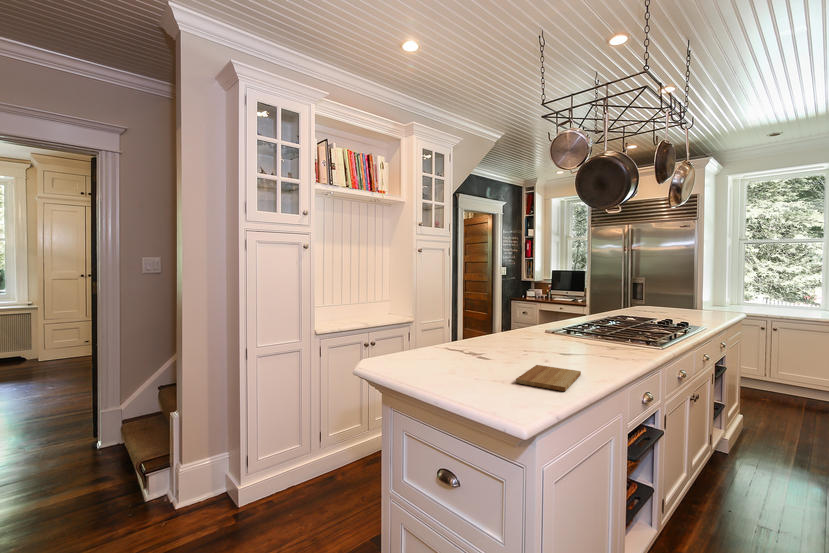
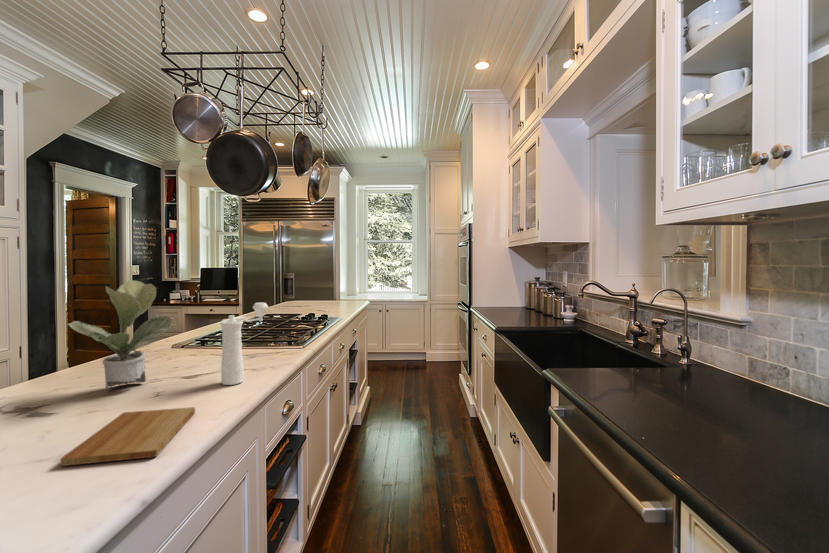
potted plant: none [500,280,560,351] -> present [67,280,171,388]
pepper mill: none [594,302,633,364] -> present [220,303,268,385]

